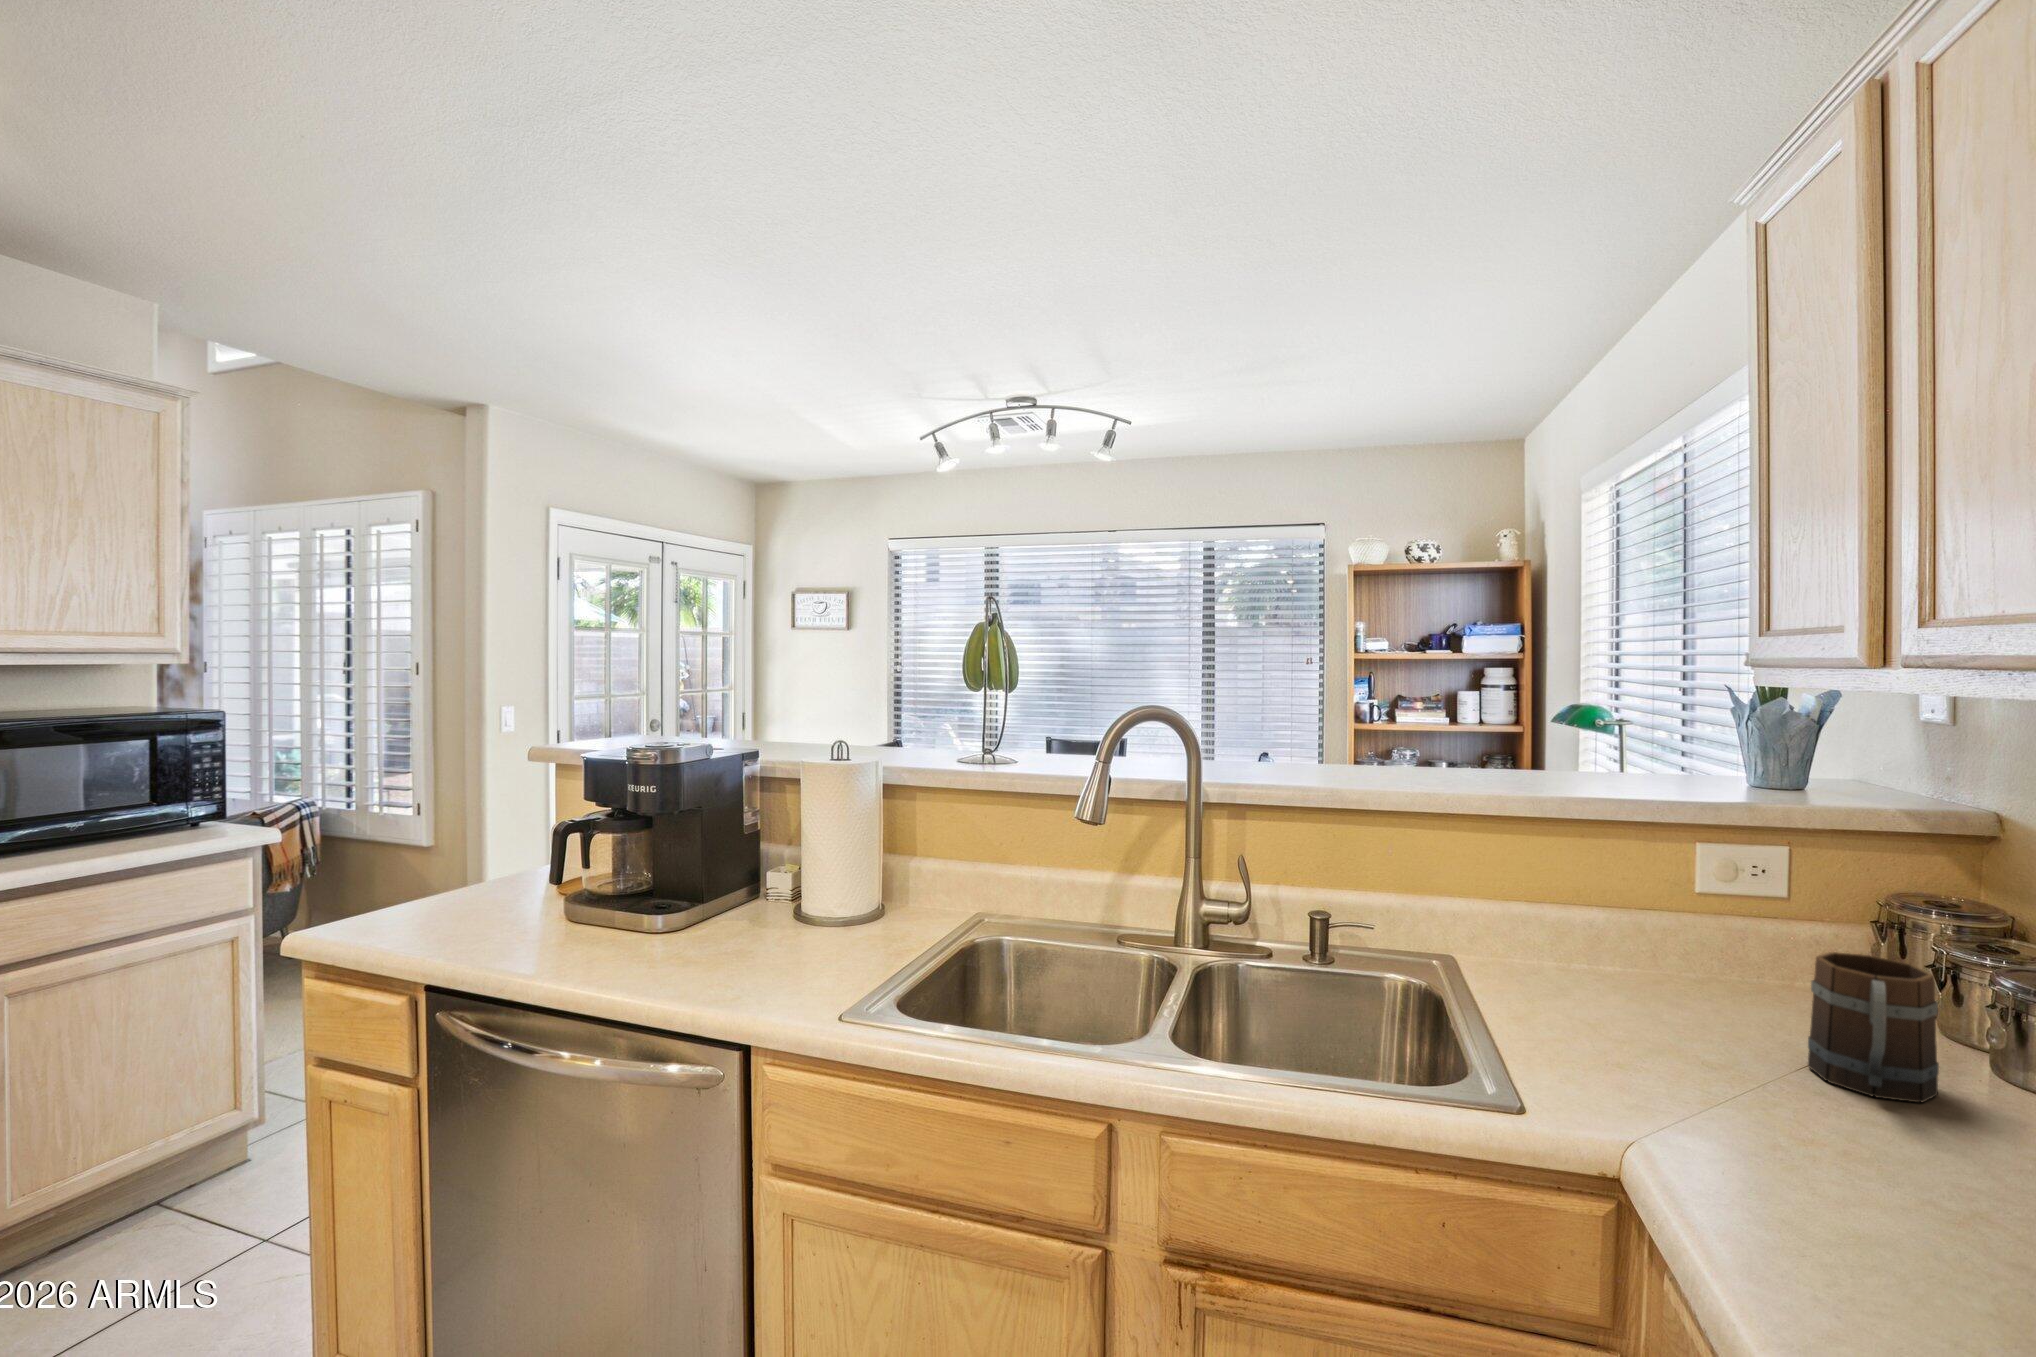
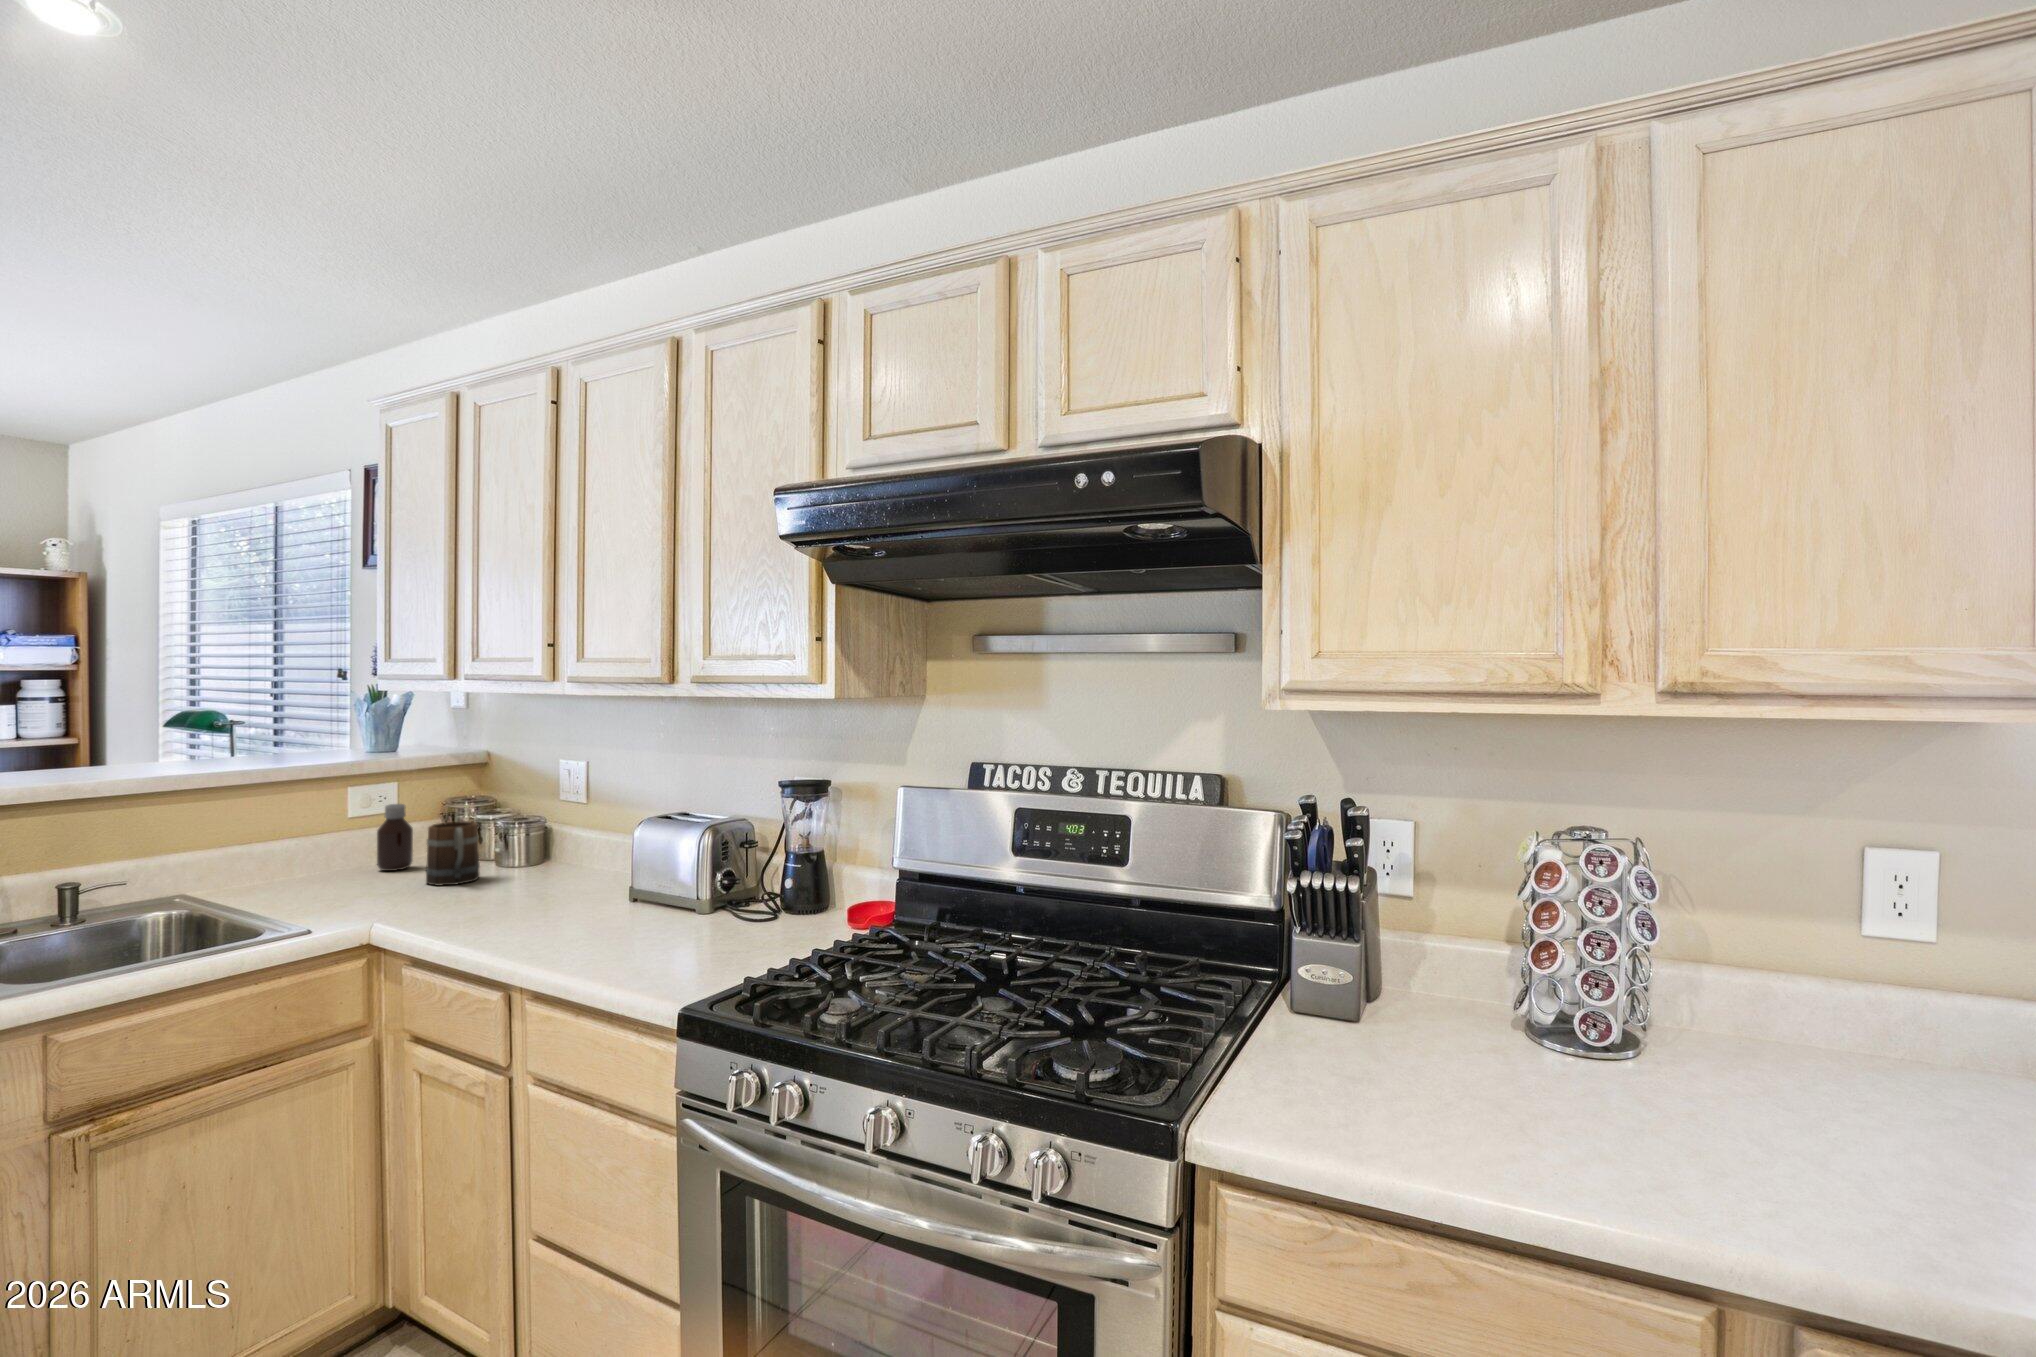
bottle: none [1738,886,1808,1008] -> present [377,804,413,871]

